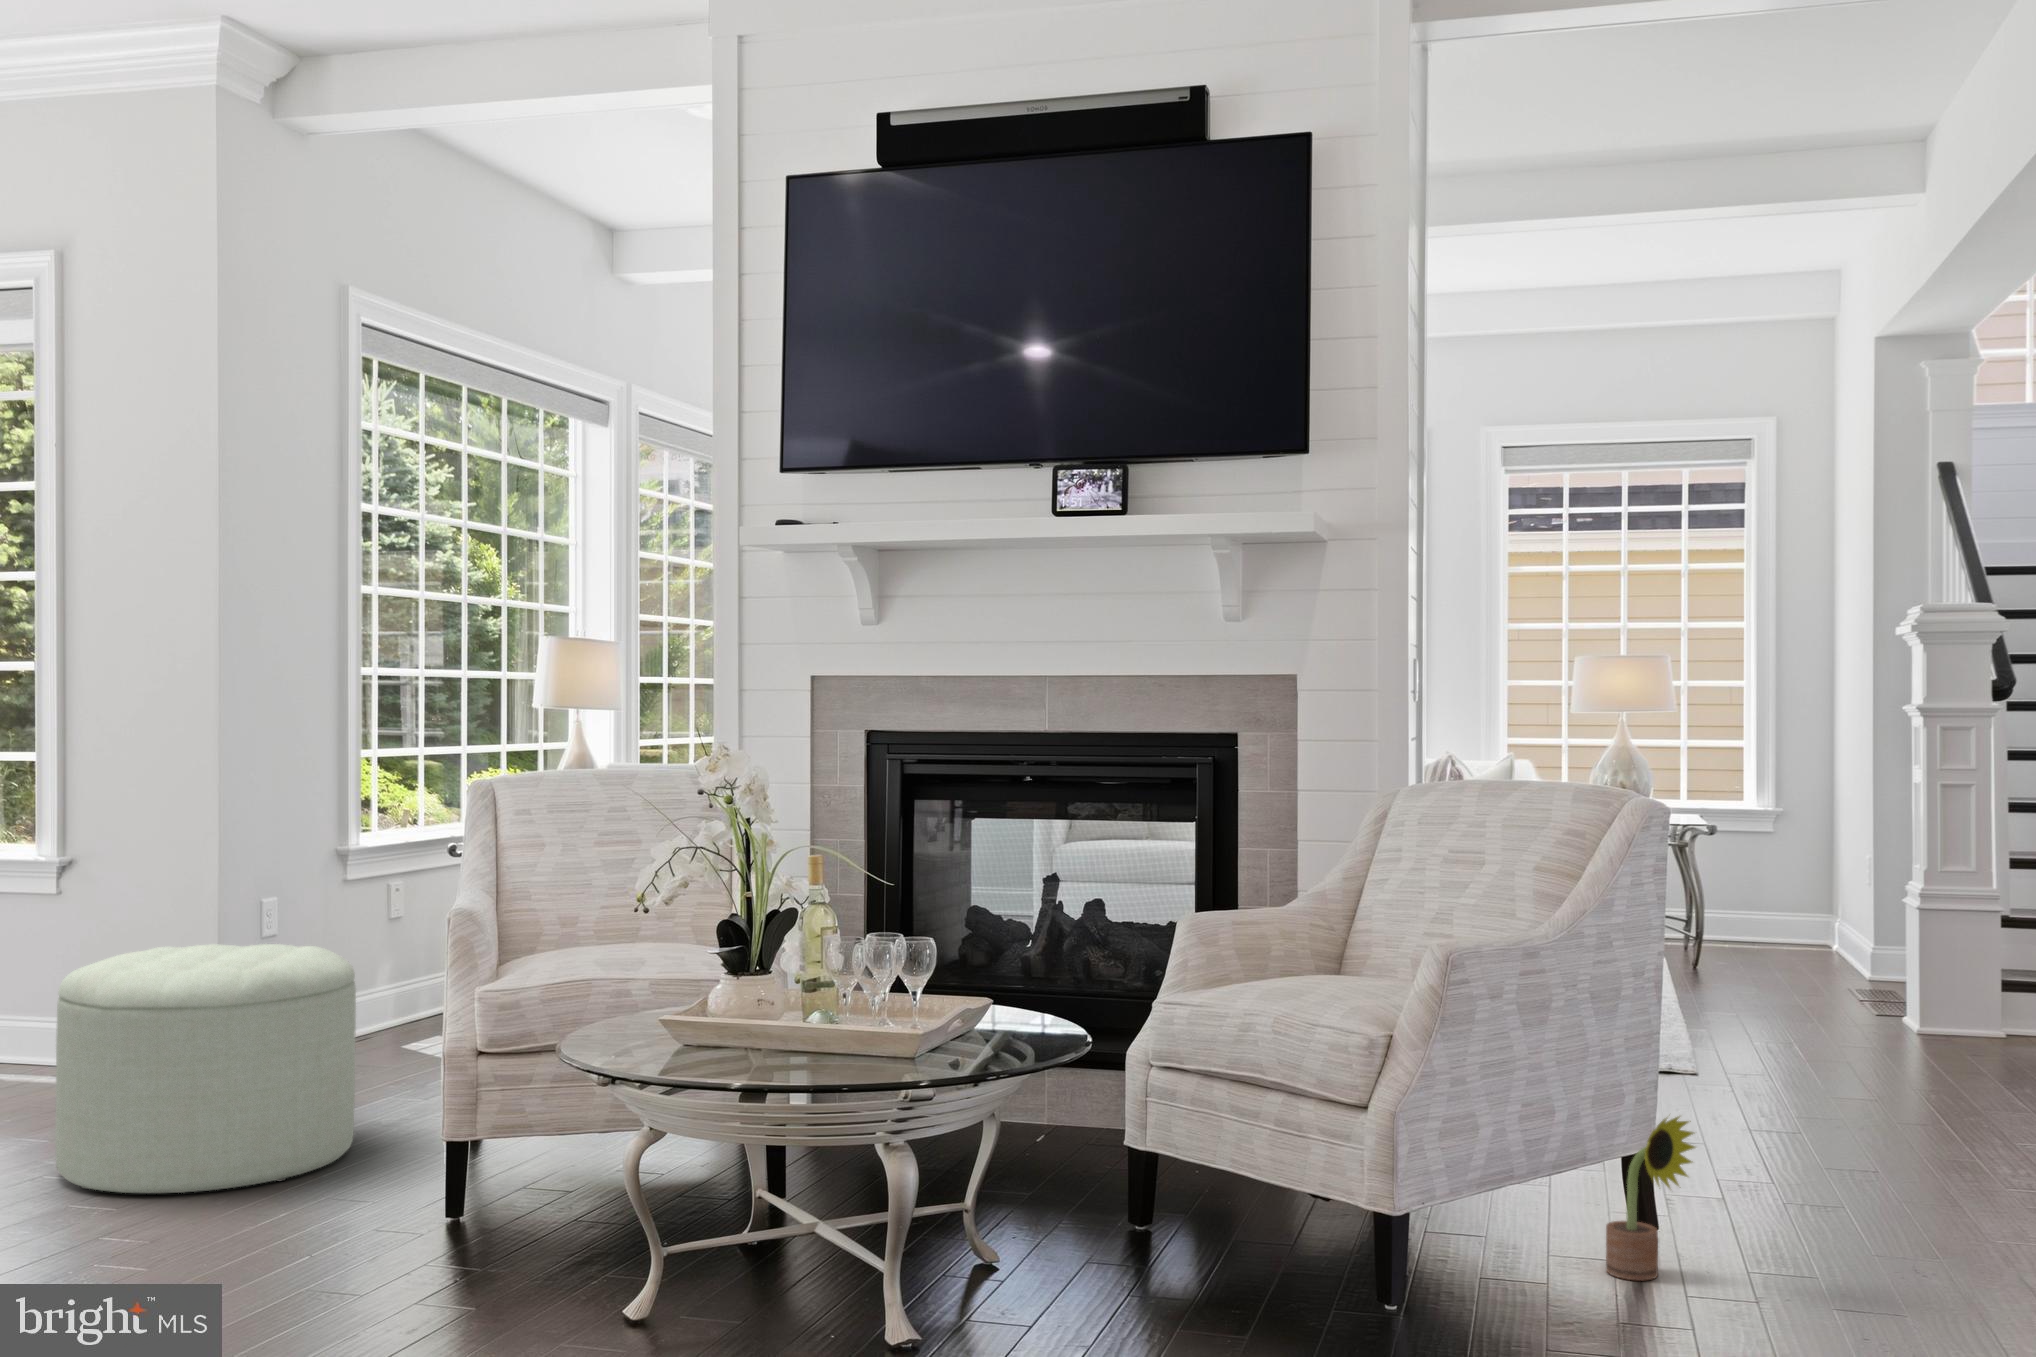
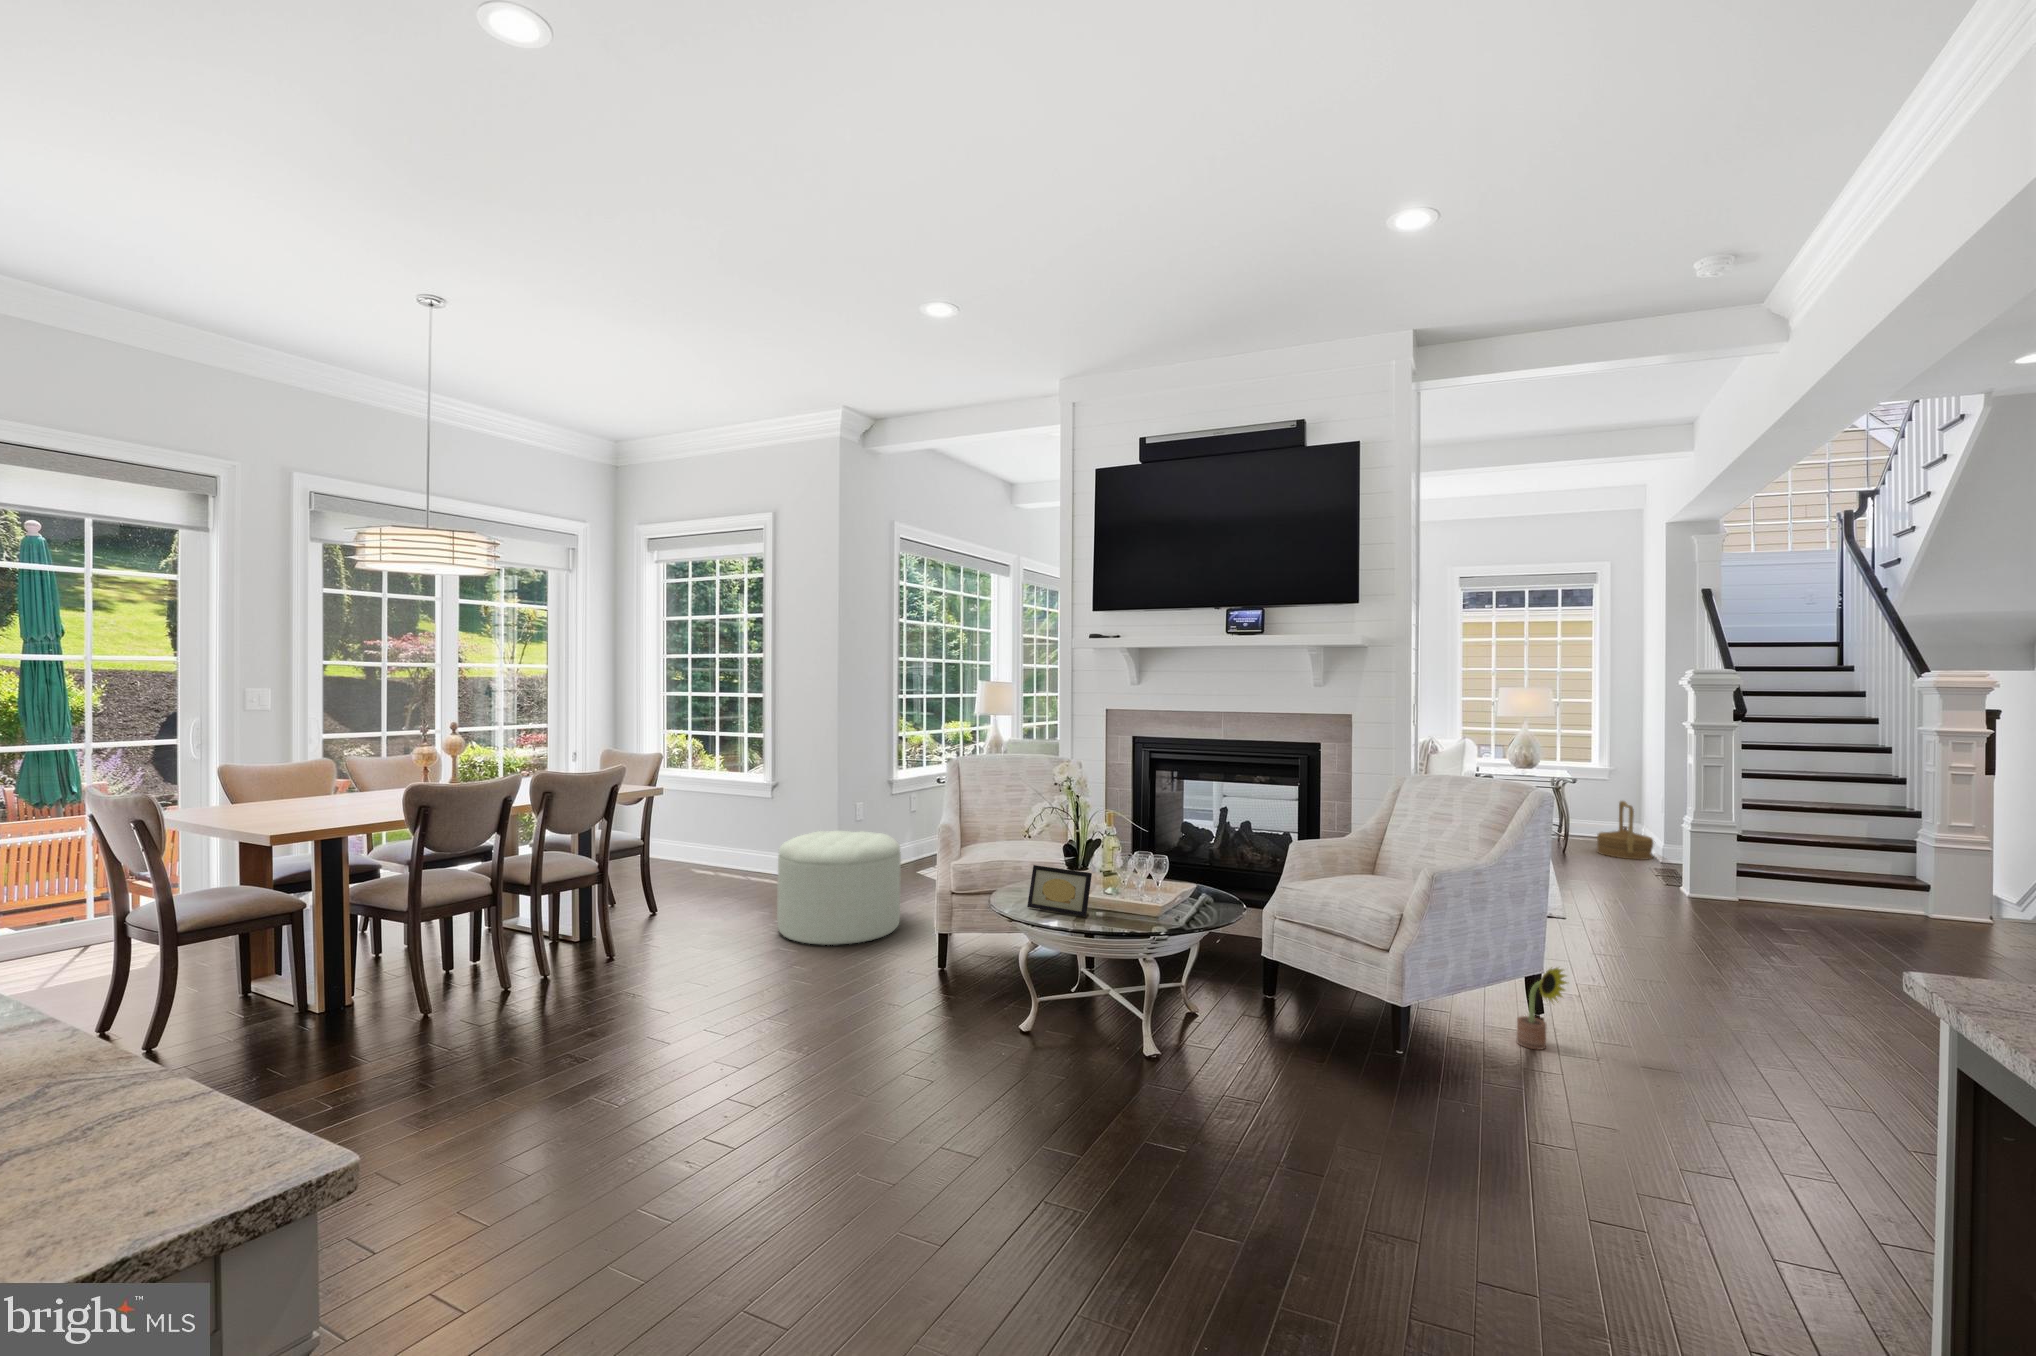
woven basket: none [1754,867,1853,973] -> present [1597,801,1653,860]
picture frame: none [626,963,767,1064] -> present [1027,865,1092,917]

